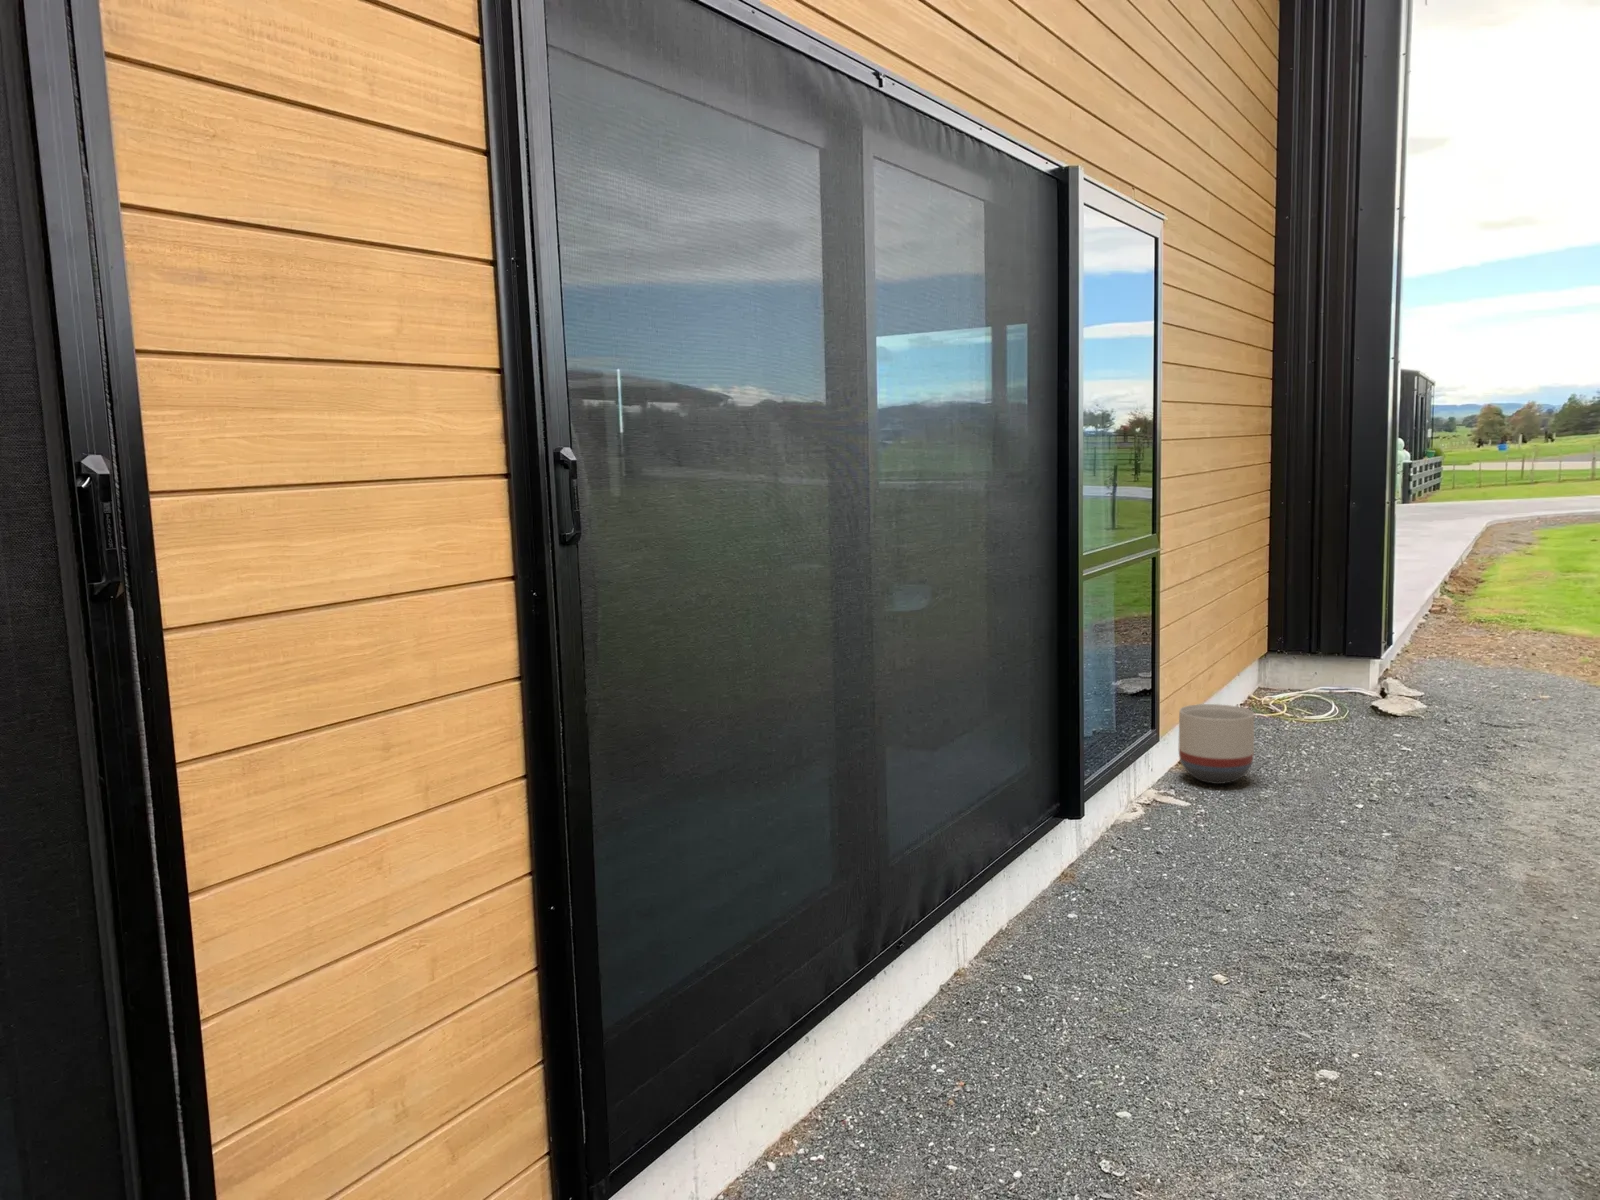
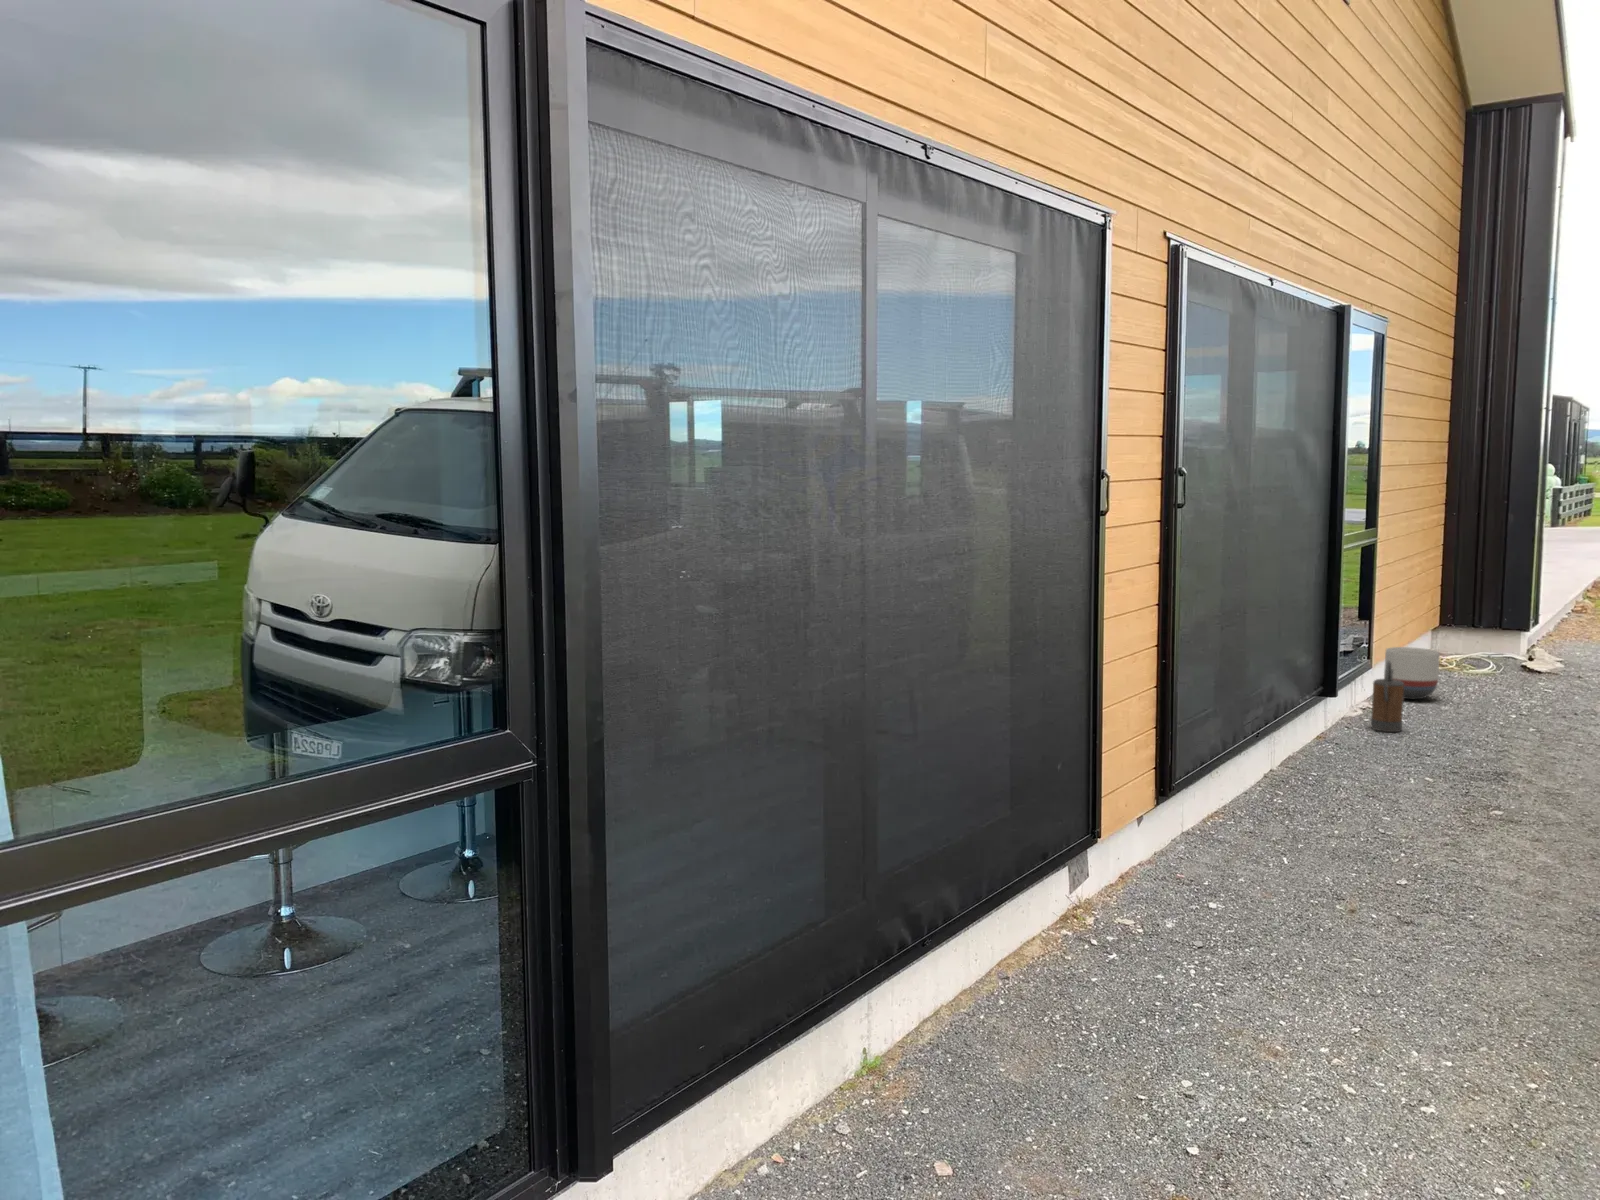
watering can: none [1143,752,1190,866] -> present [1371,661,1404,732]

